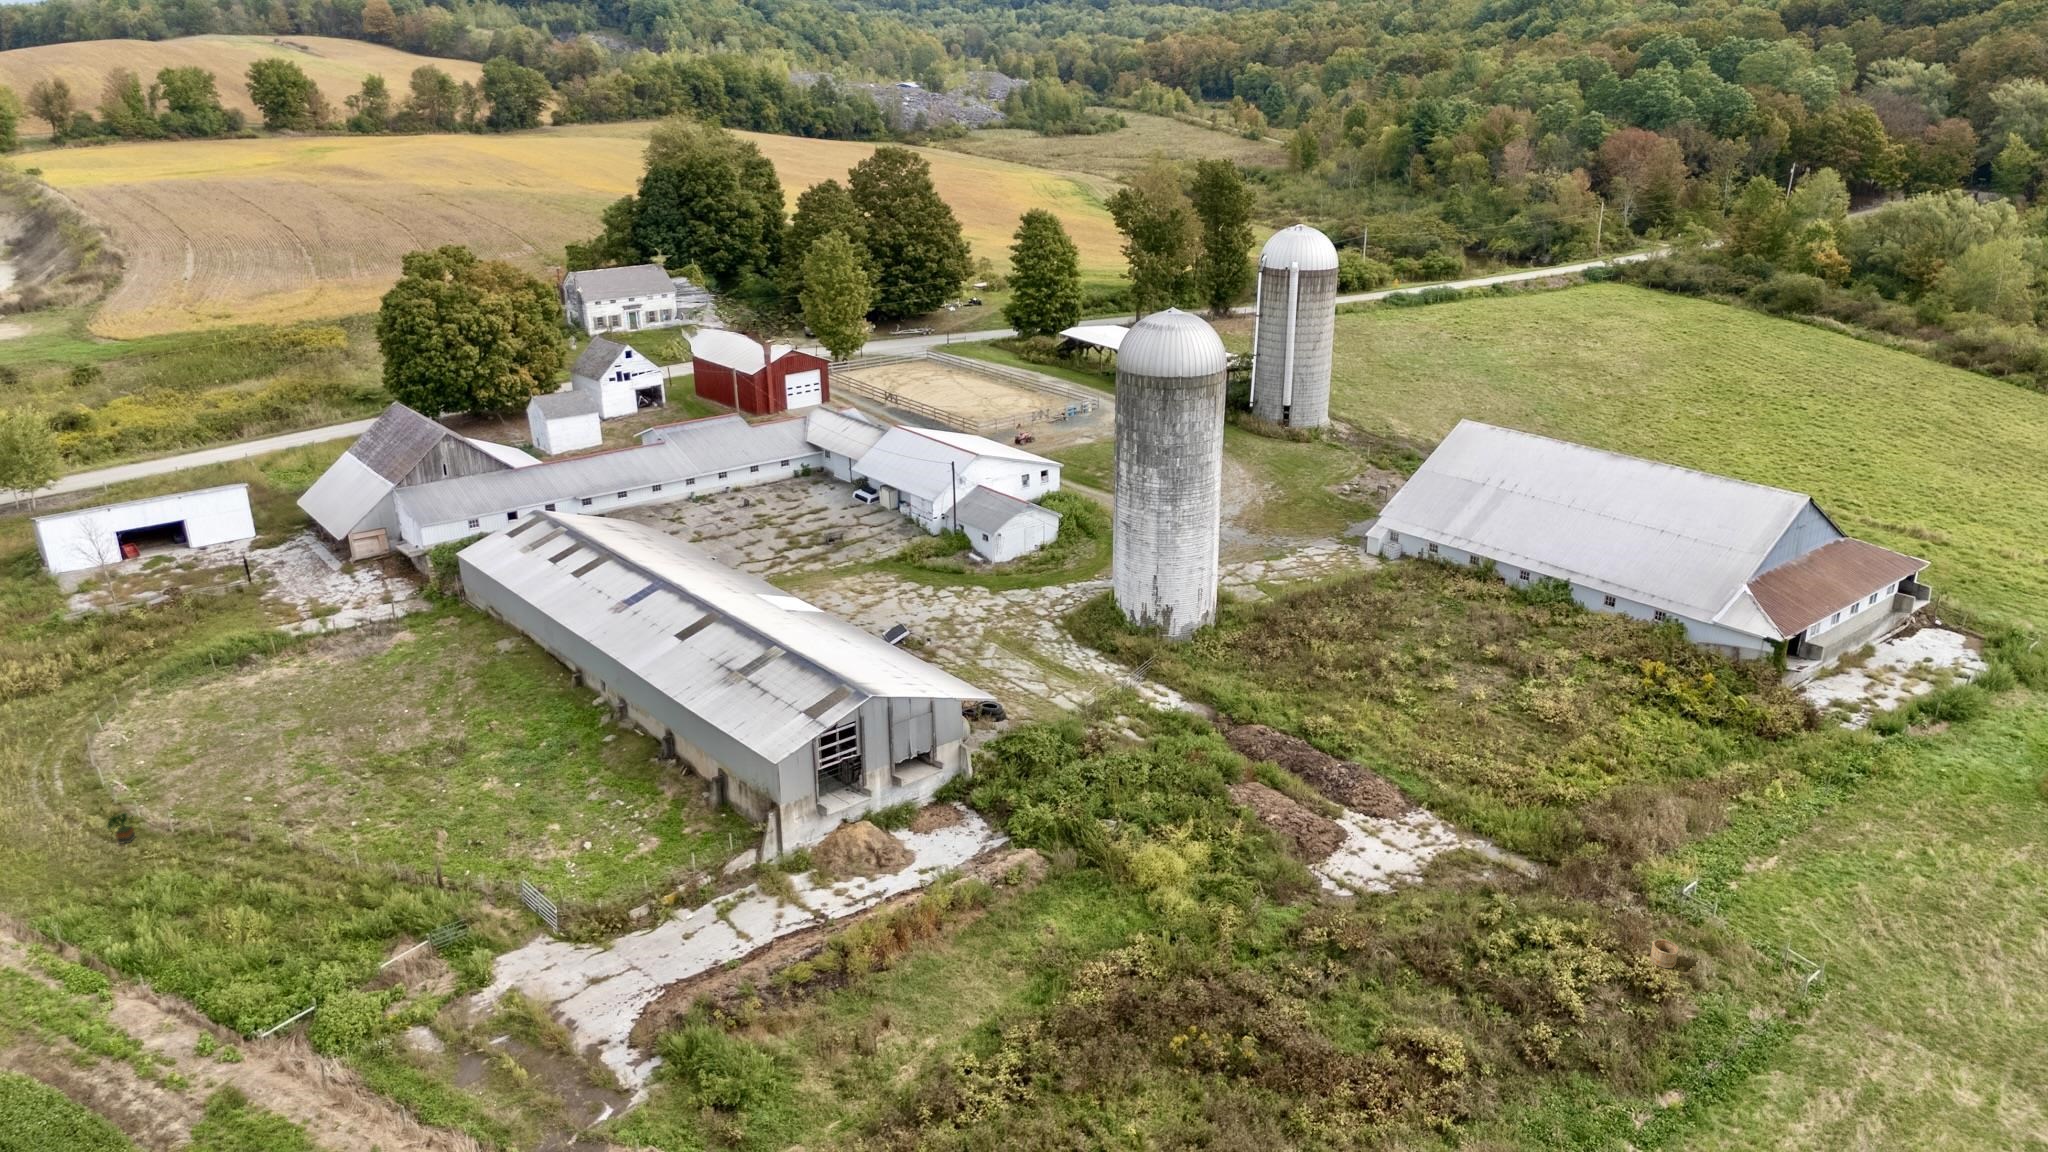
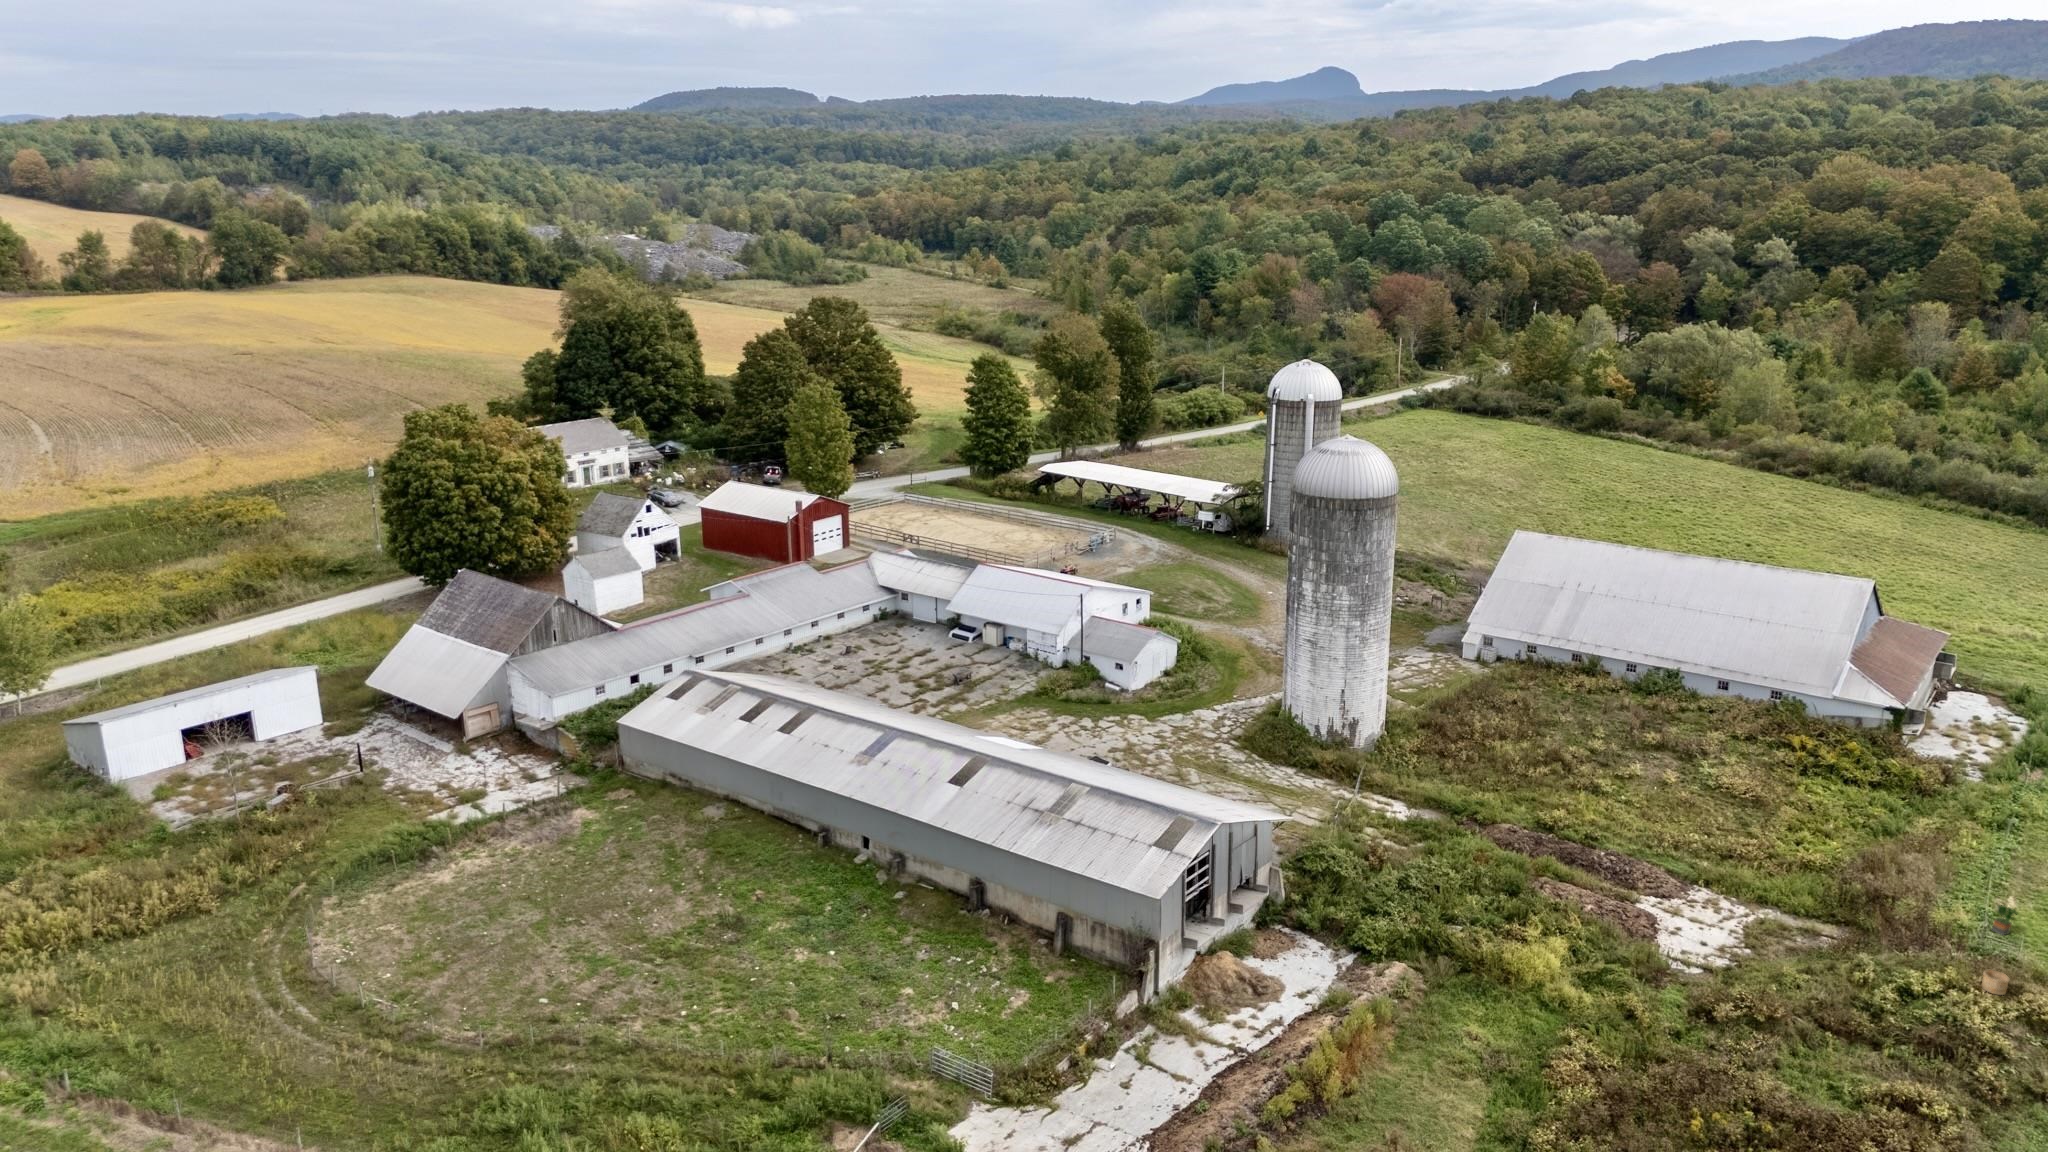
potted tree: present [106,813,135,843] -> present [1992,905,2017,935]

